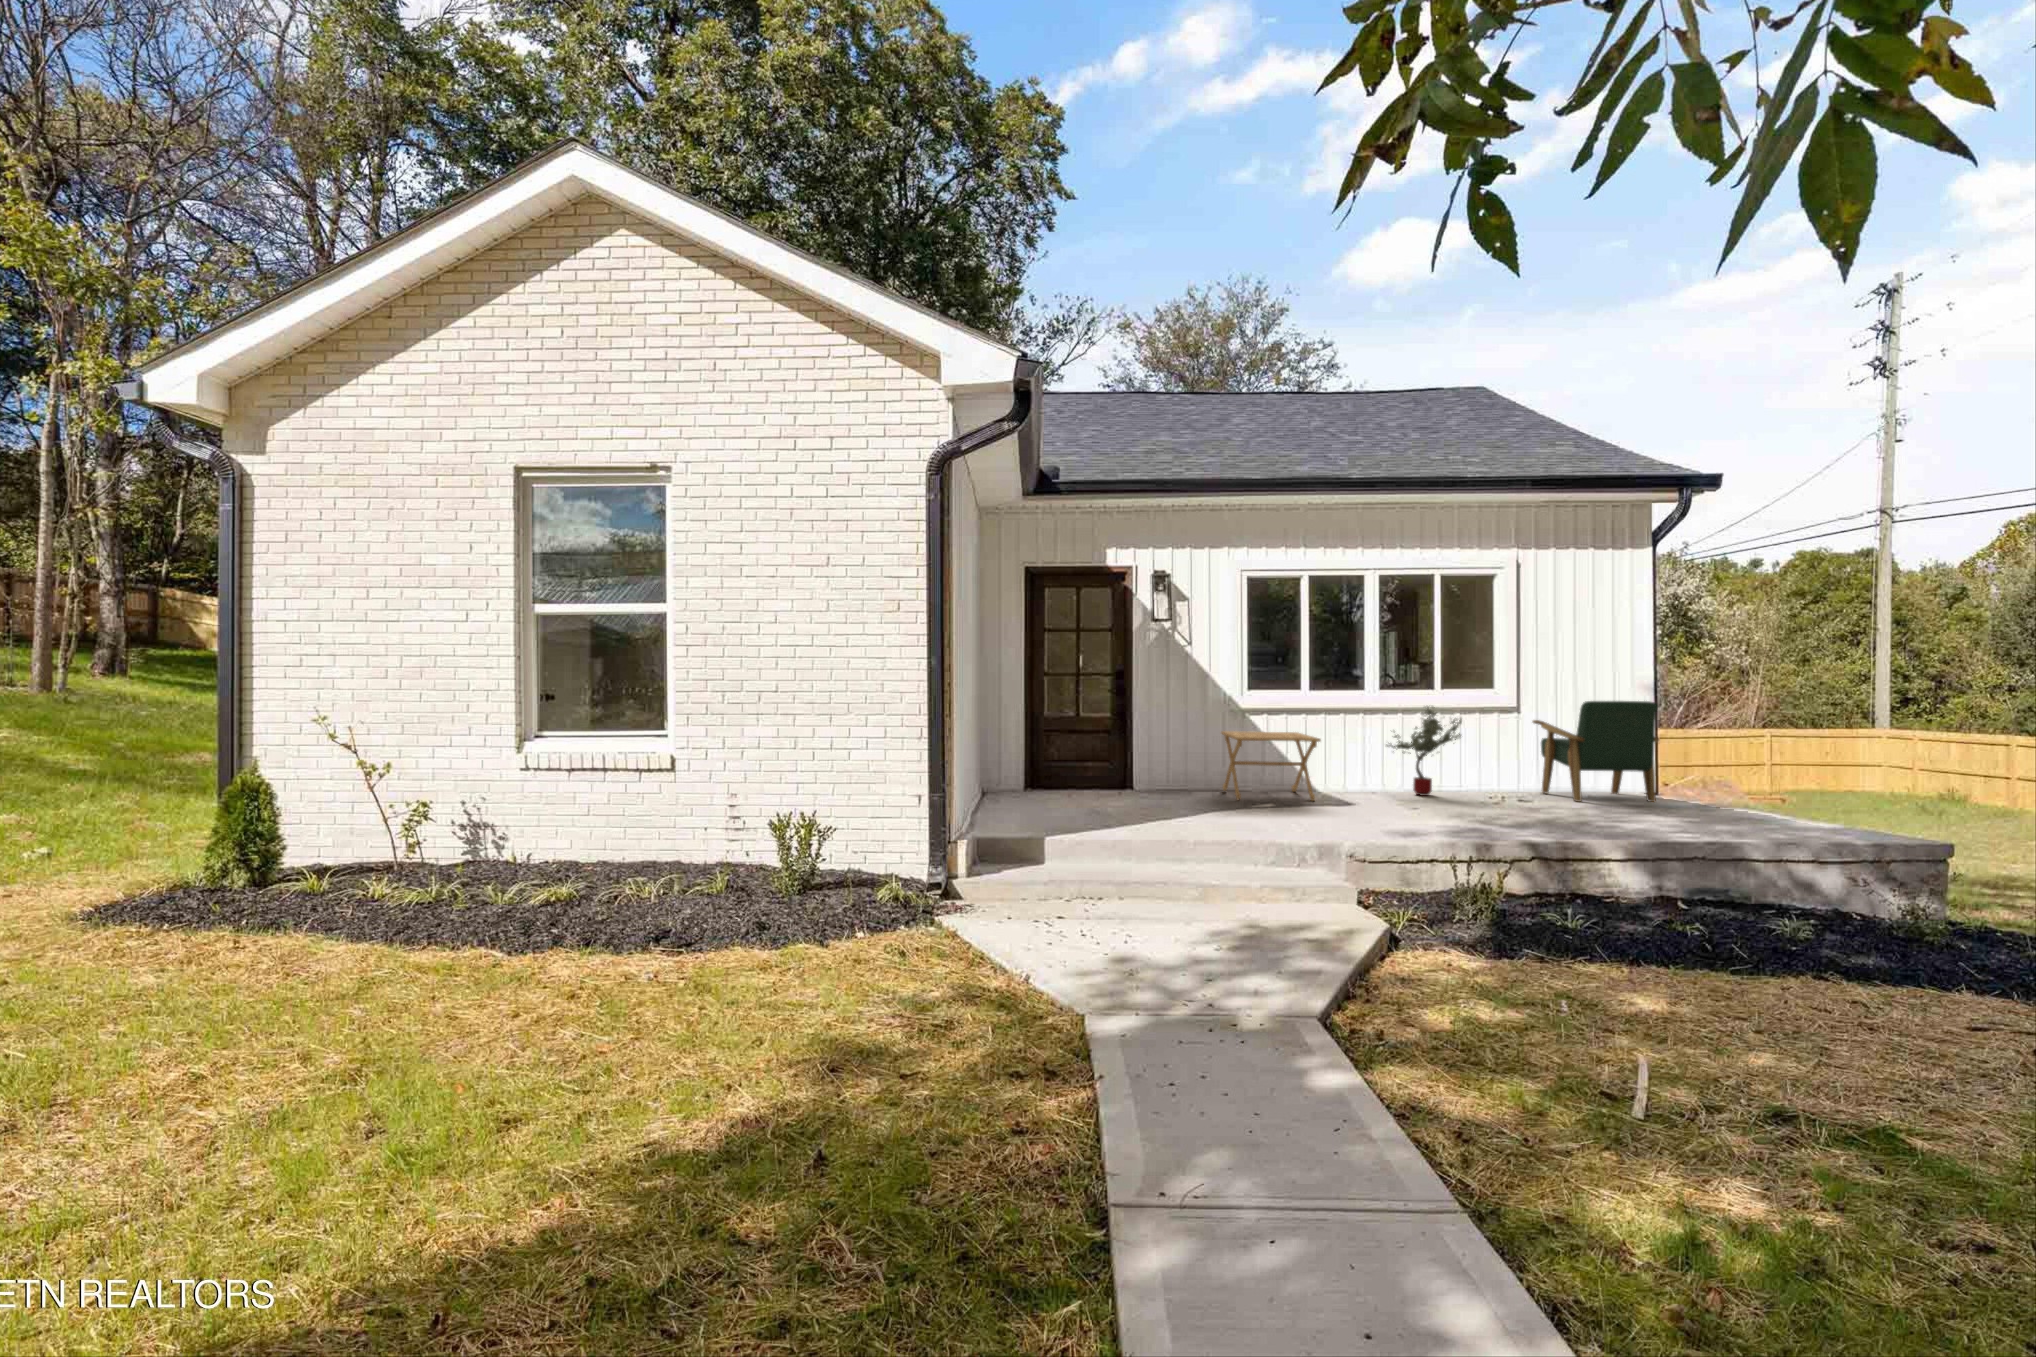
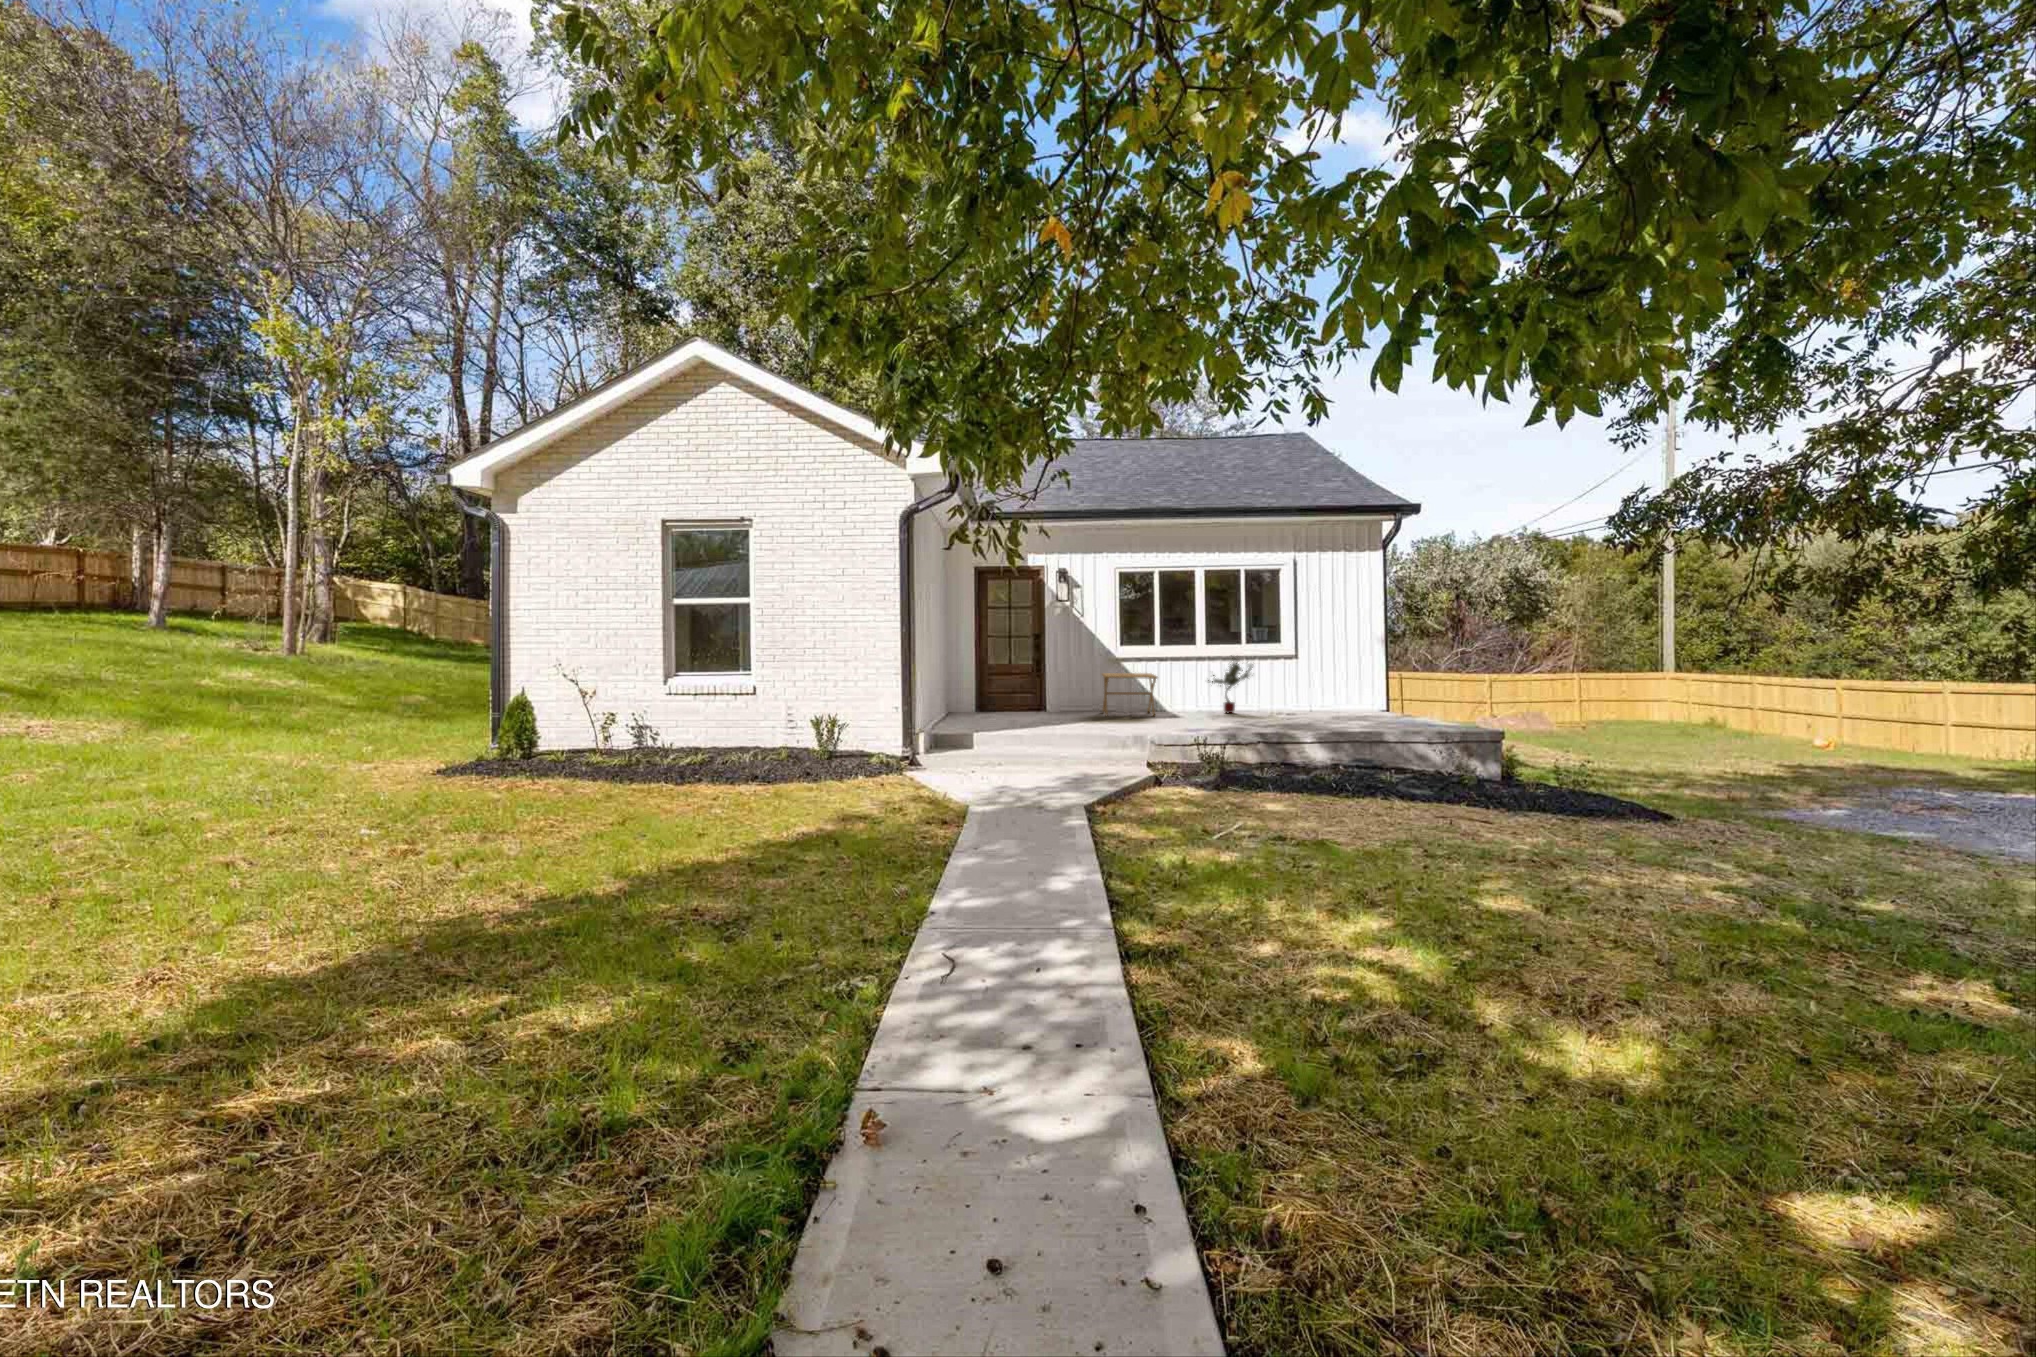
armchair: present [1533,701,1659,802] -> none [1304,651,1374,716]

